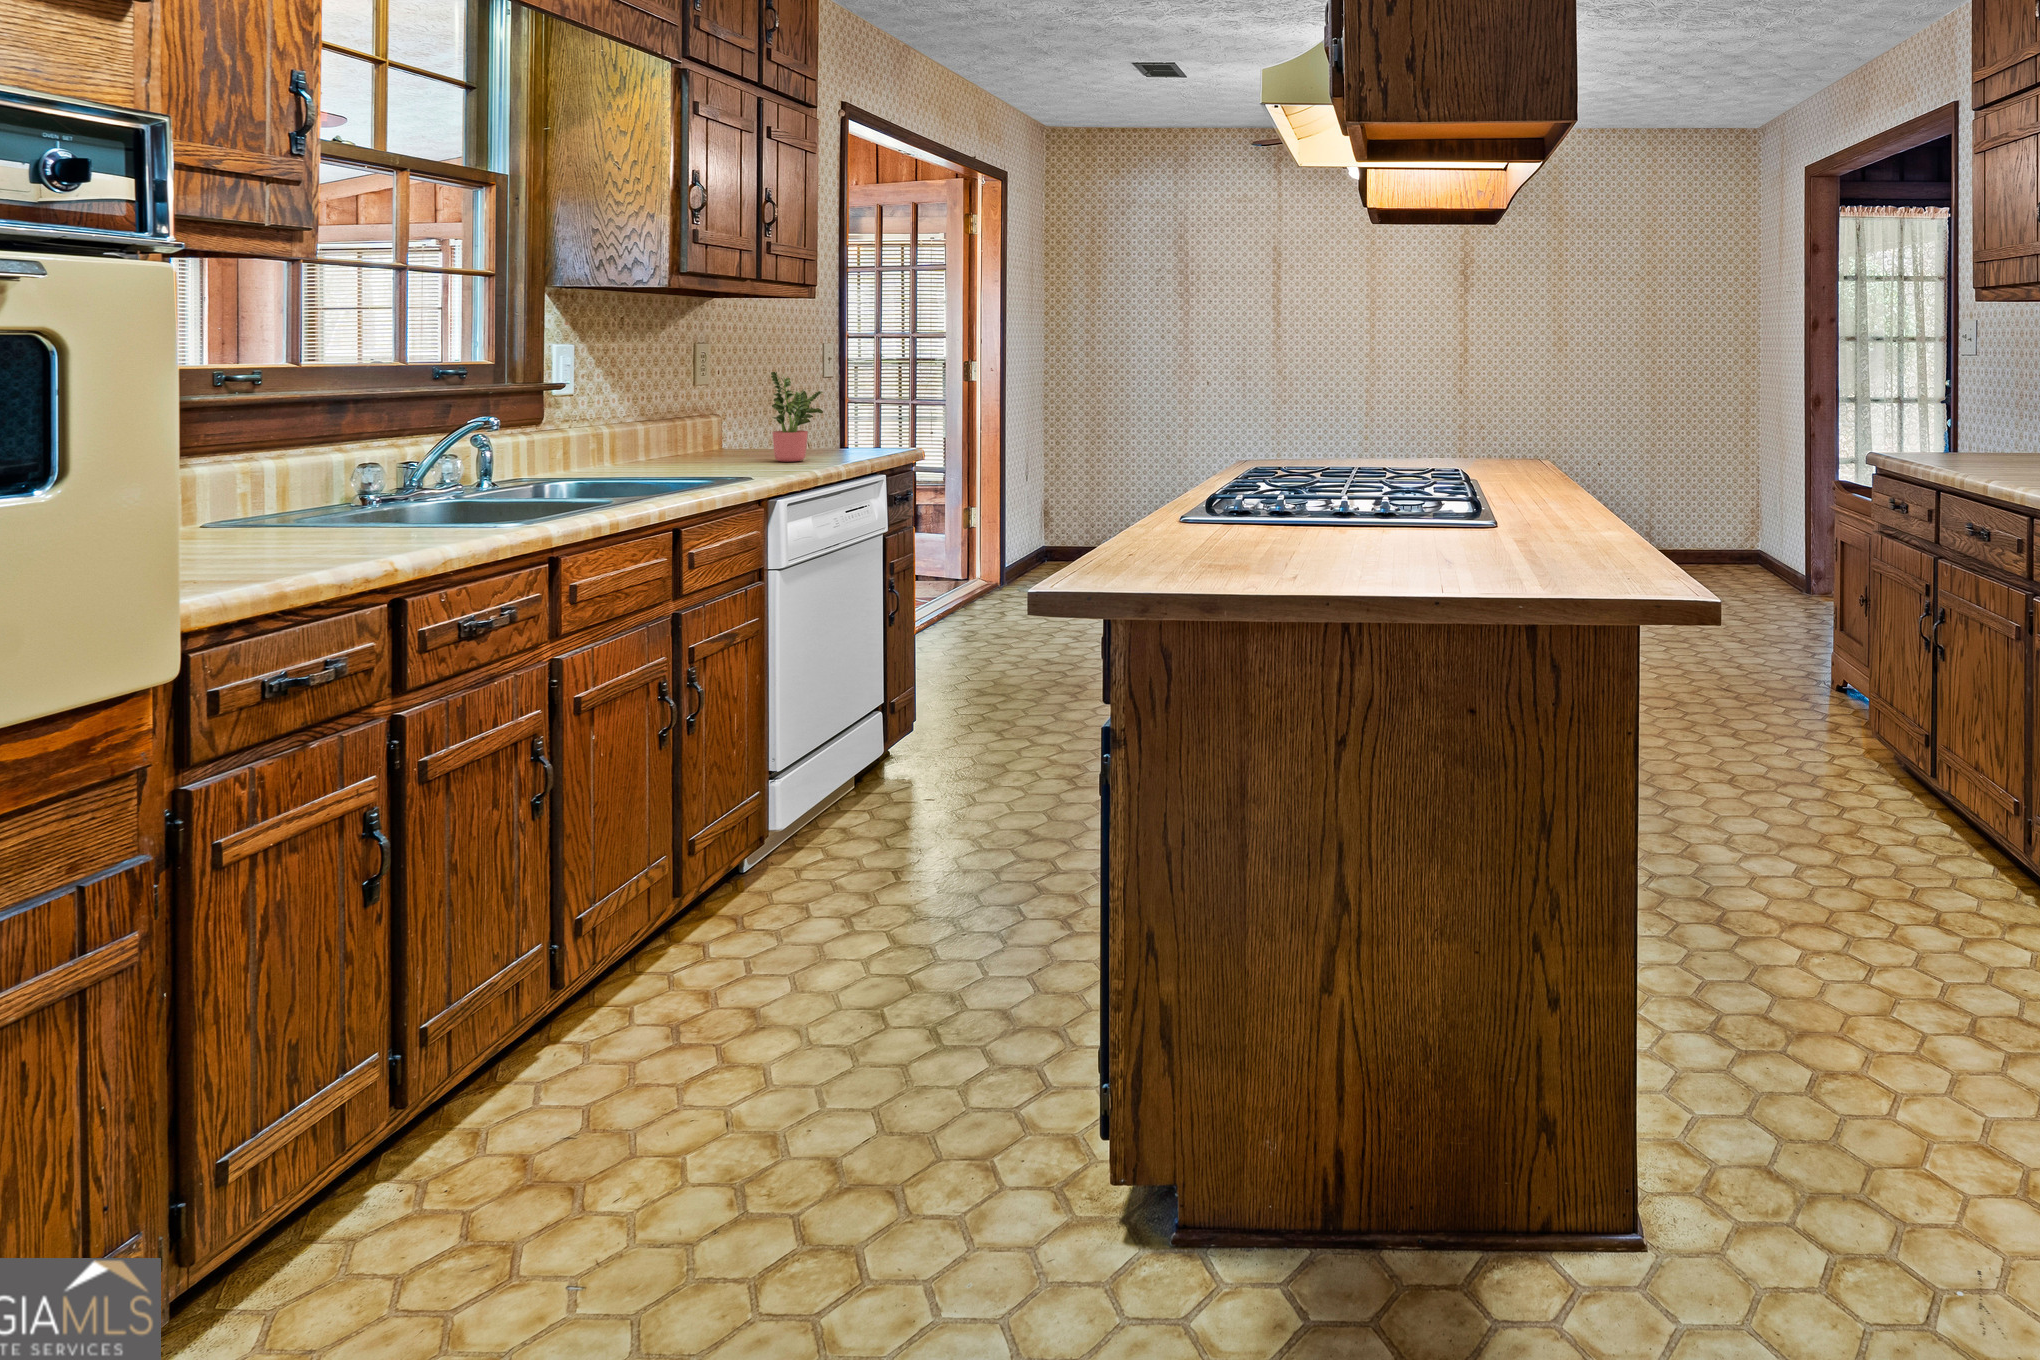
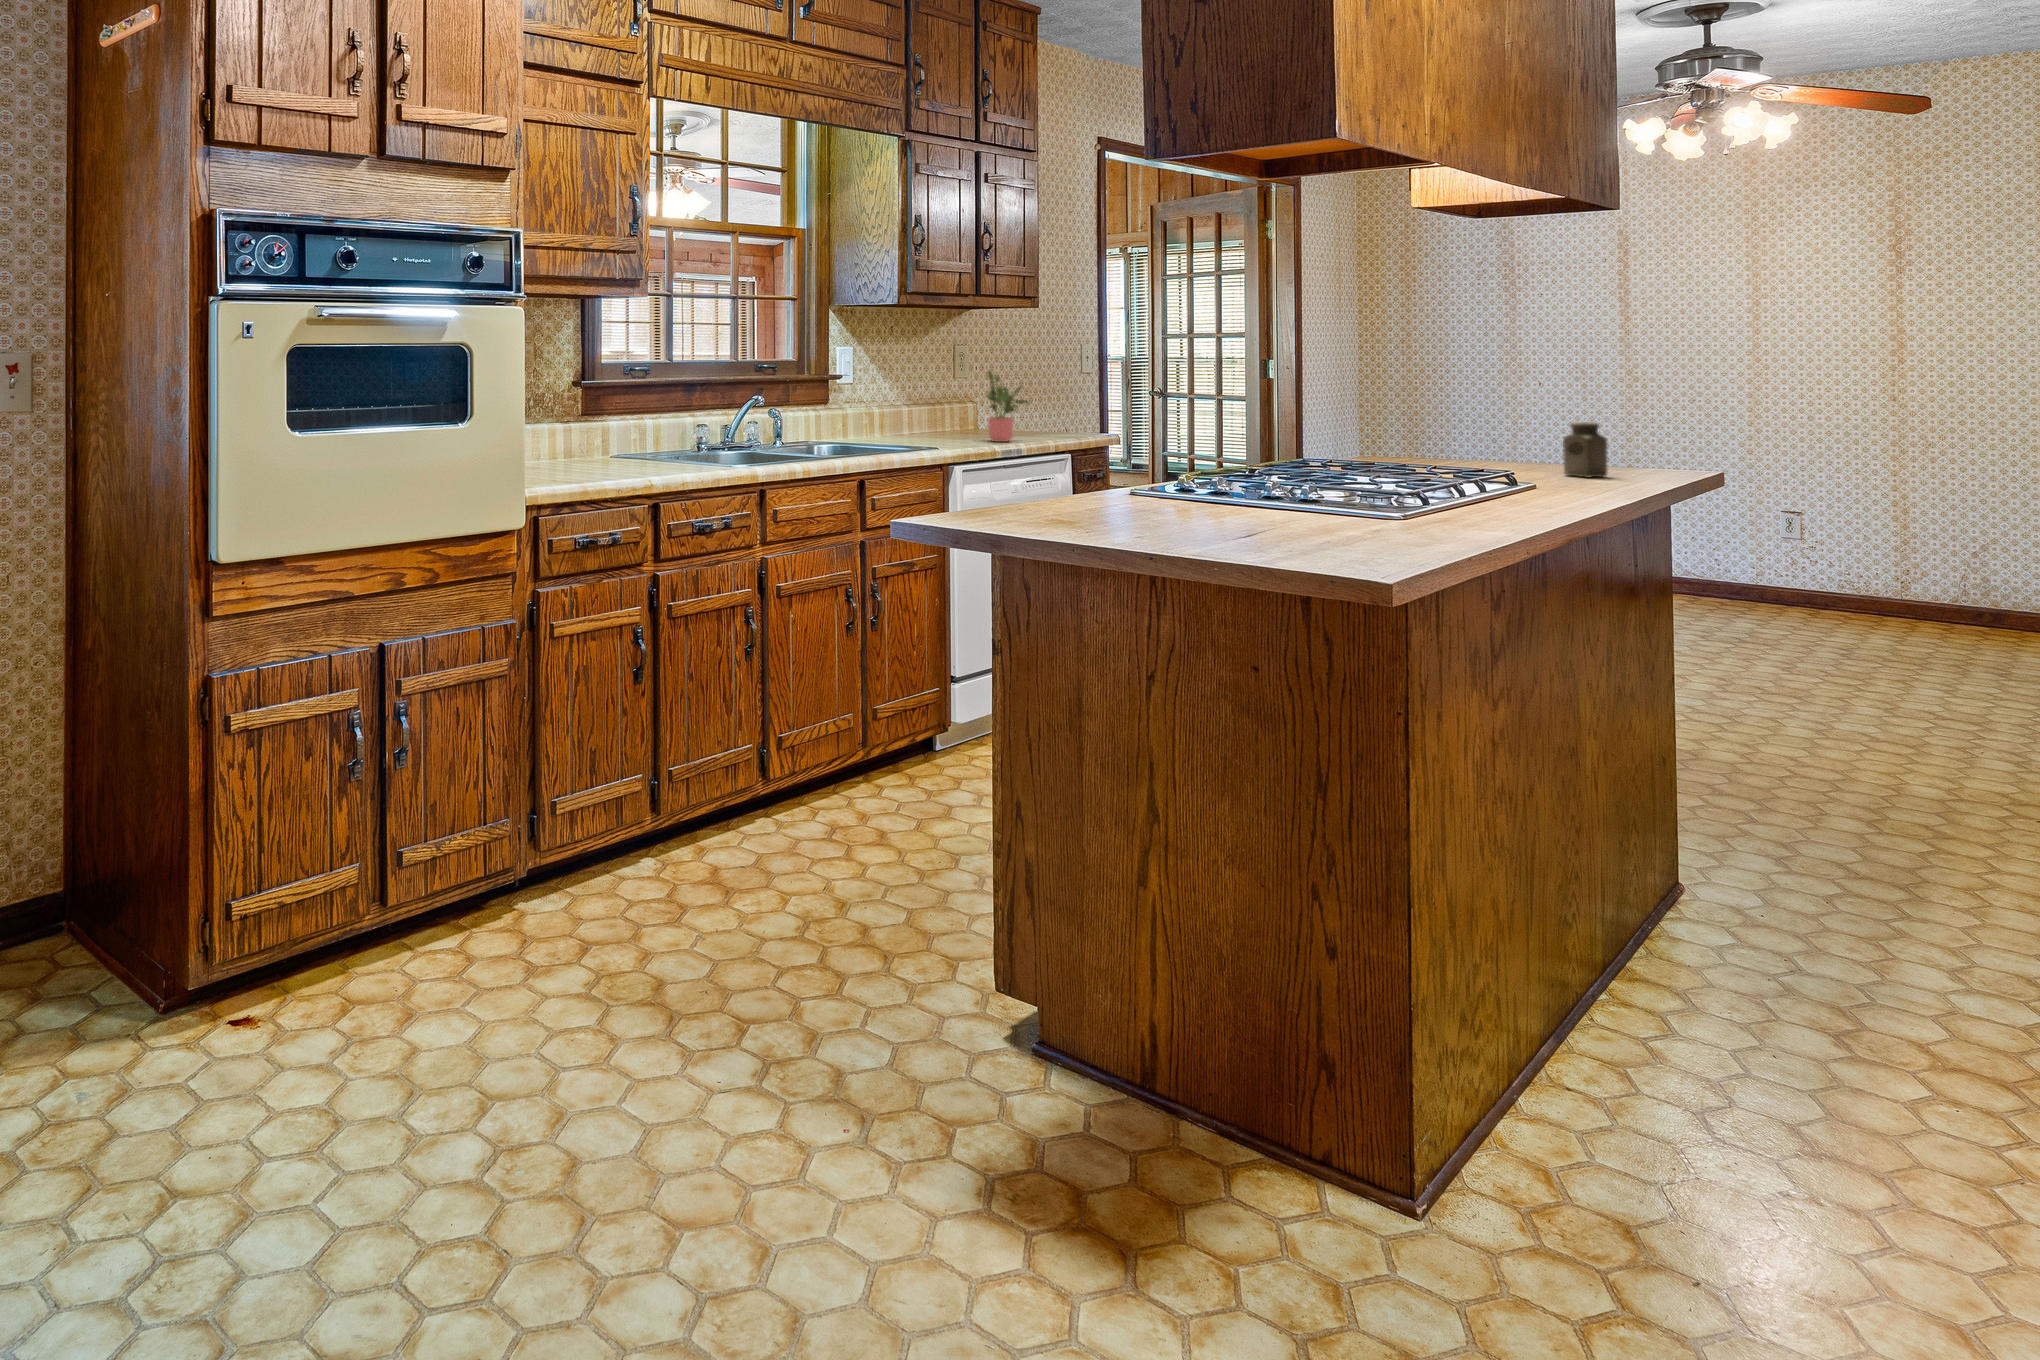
salt shaker: none [1490,416,1523,469] -> present [1563,422,1607,478]

